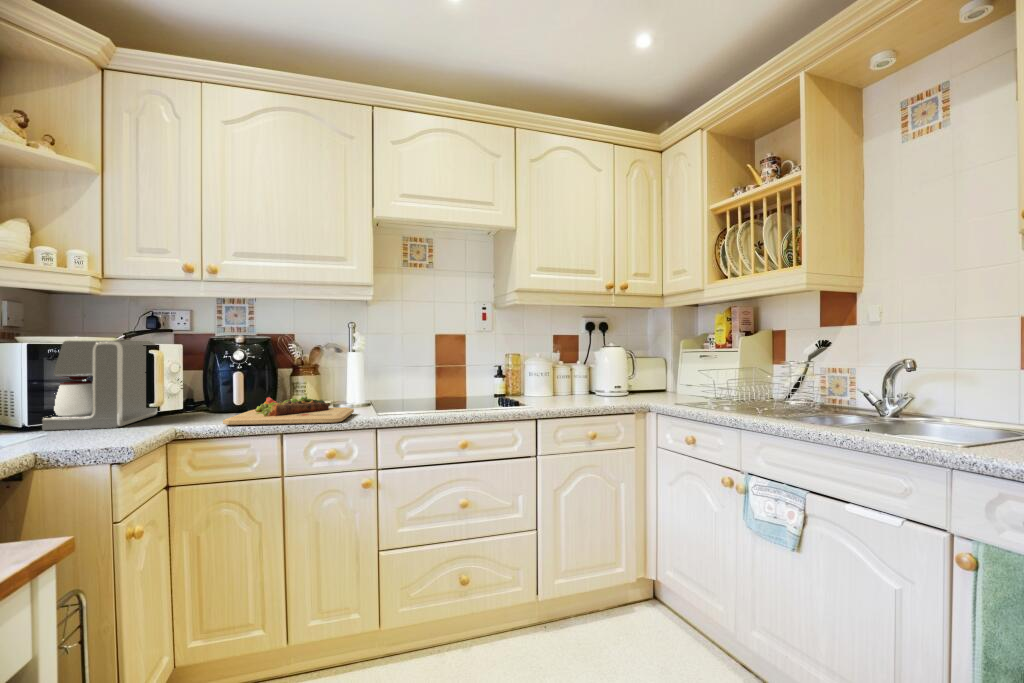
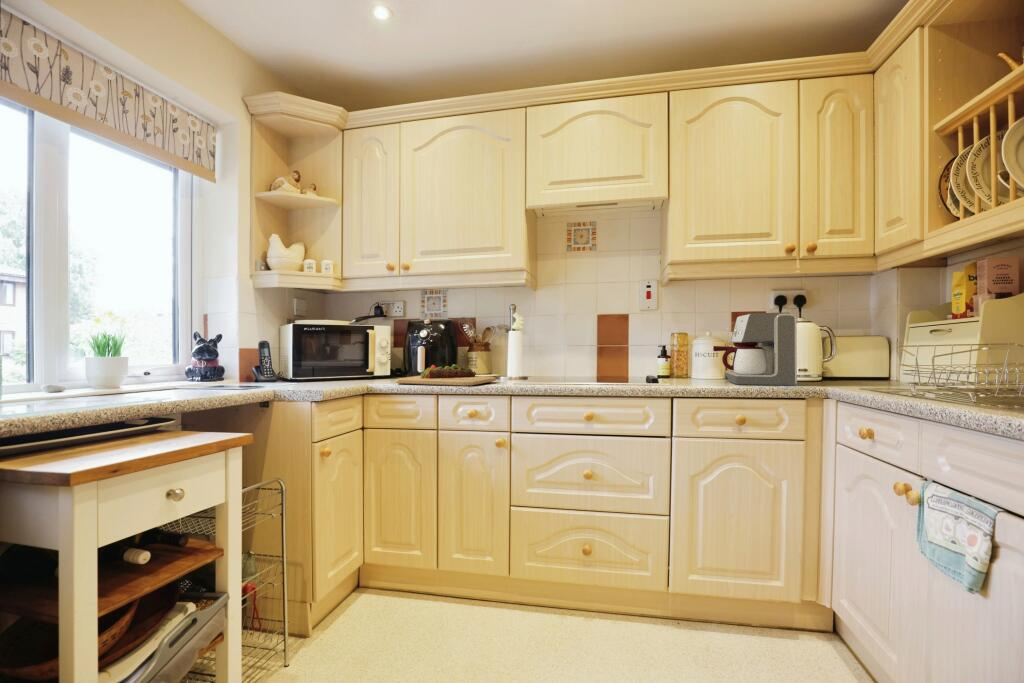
coffee maker: present [42,340,157,431] -> present [713,312,797,386]

